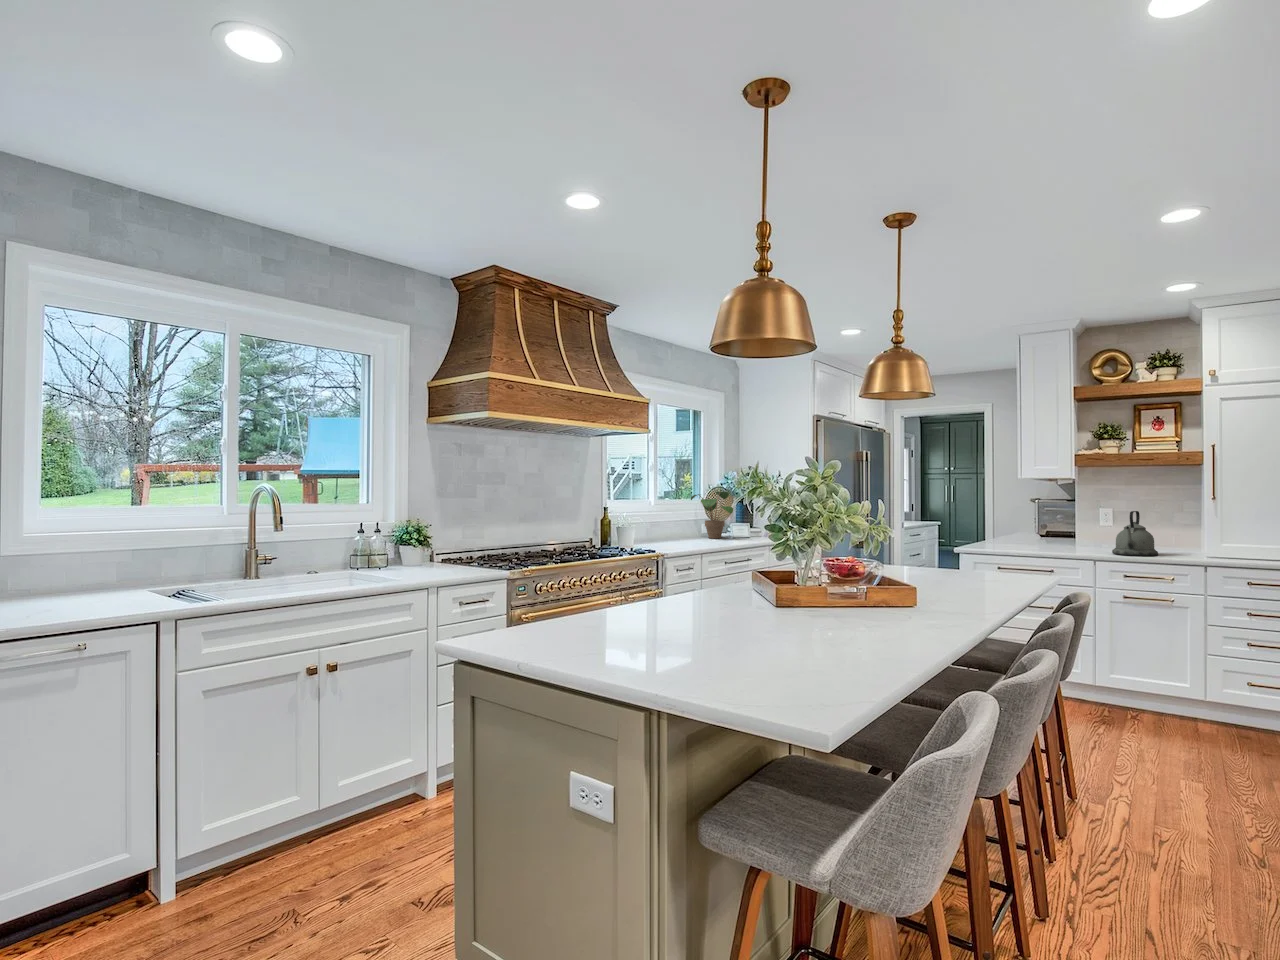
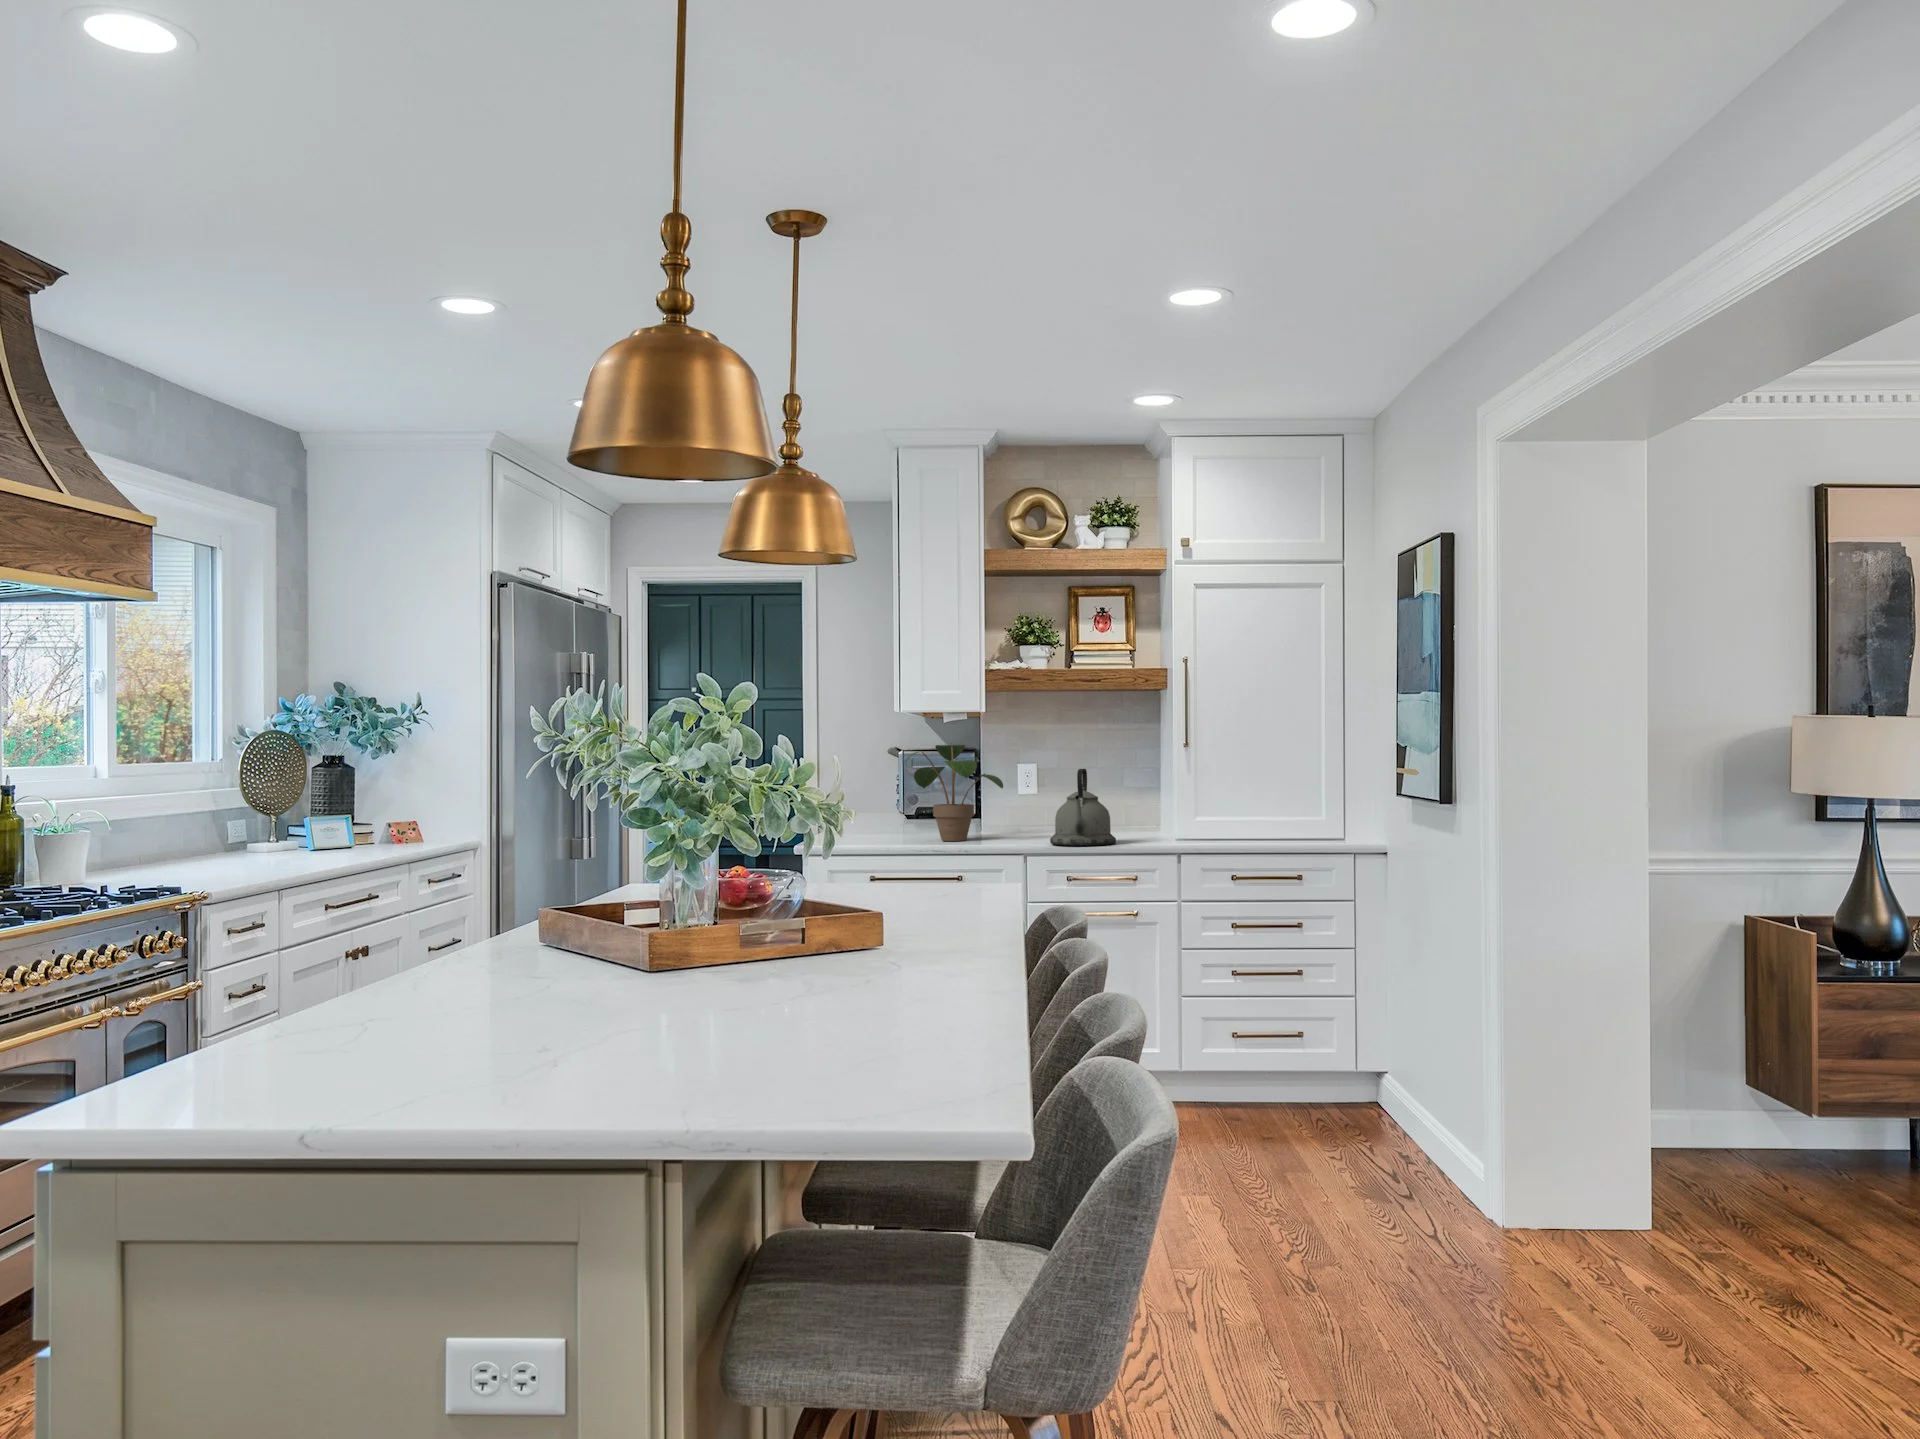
potted plant: present [691,491,733,538] -> present [905,743,1003,841]

